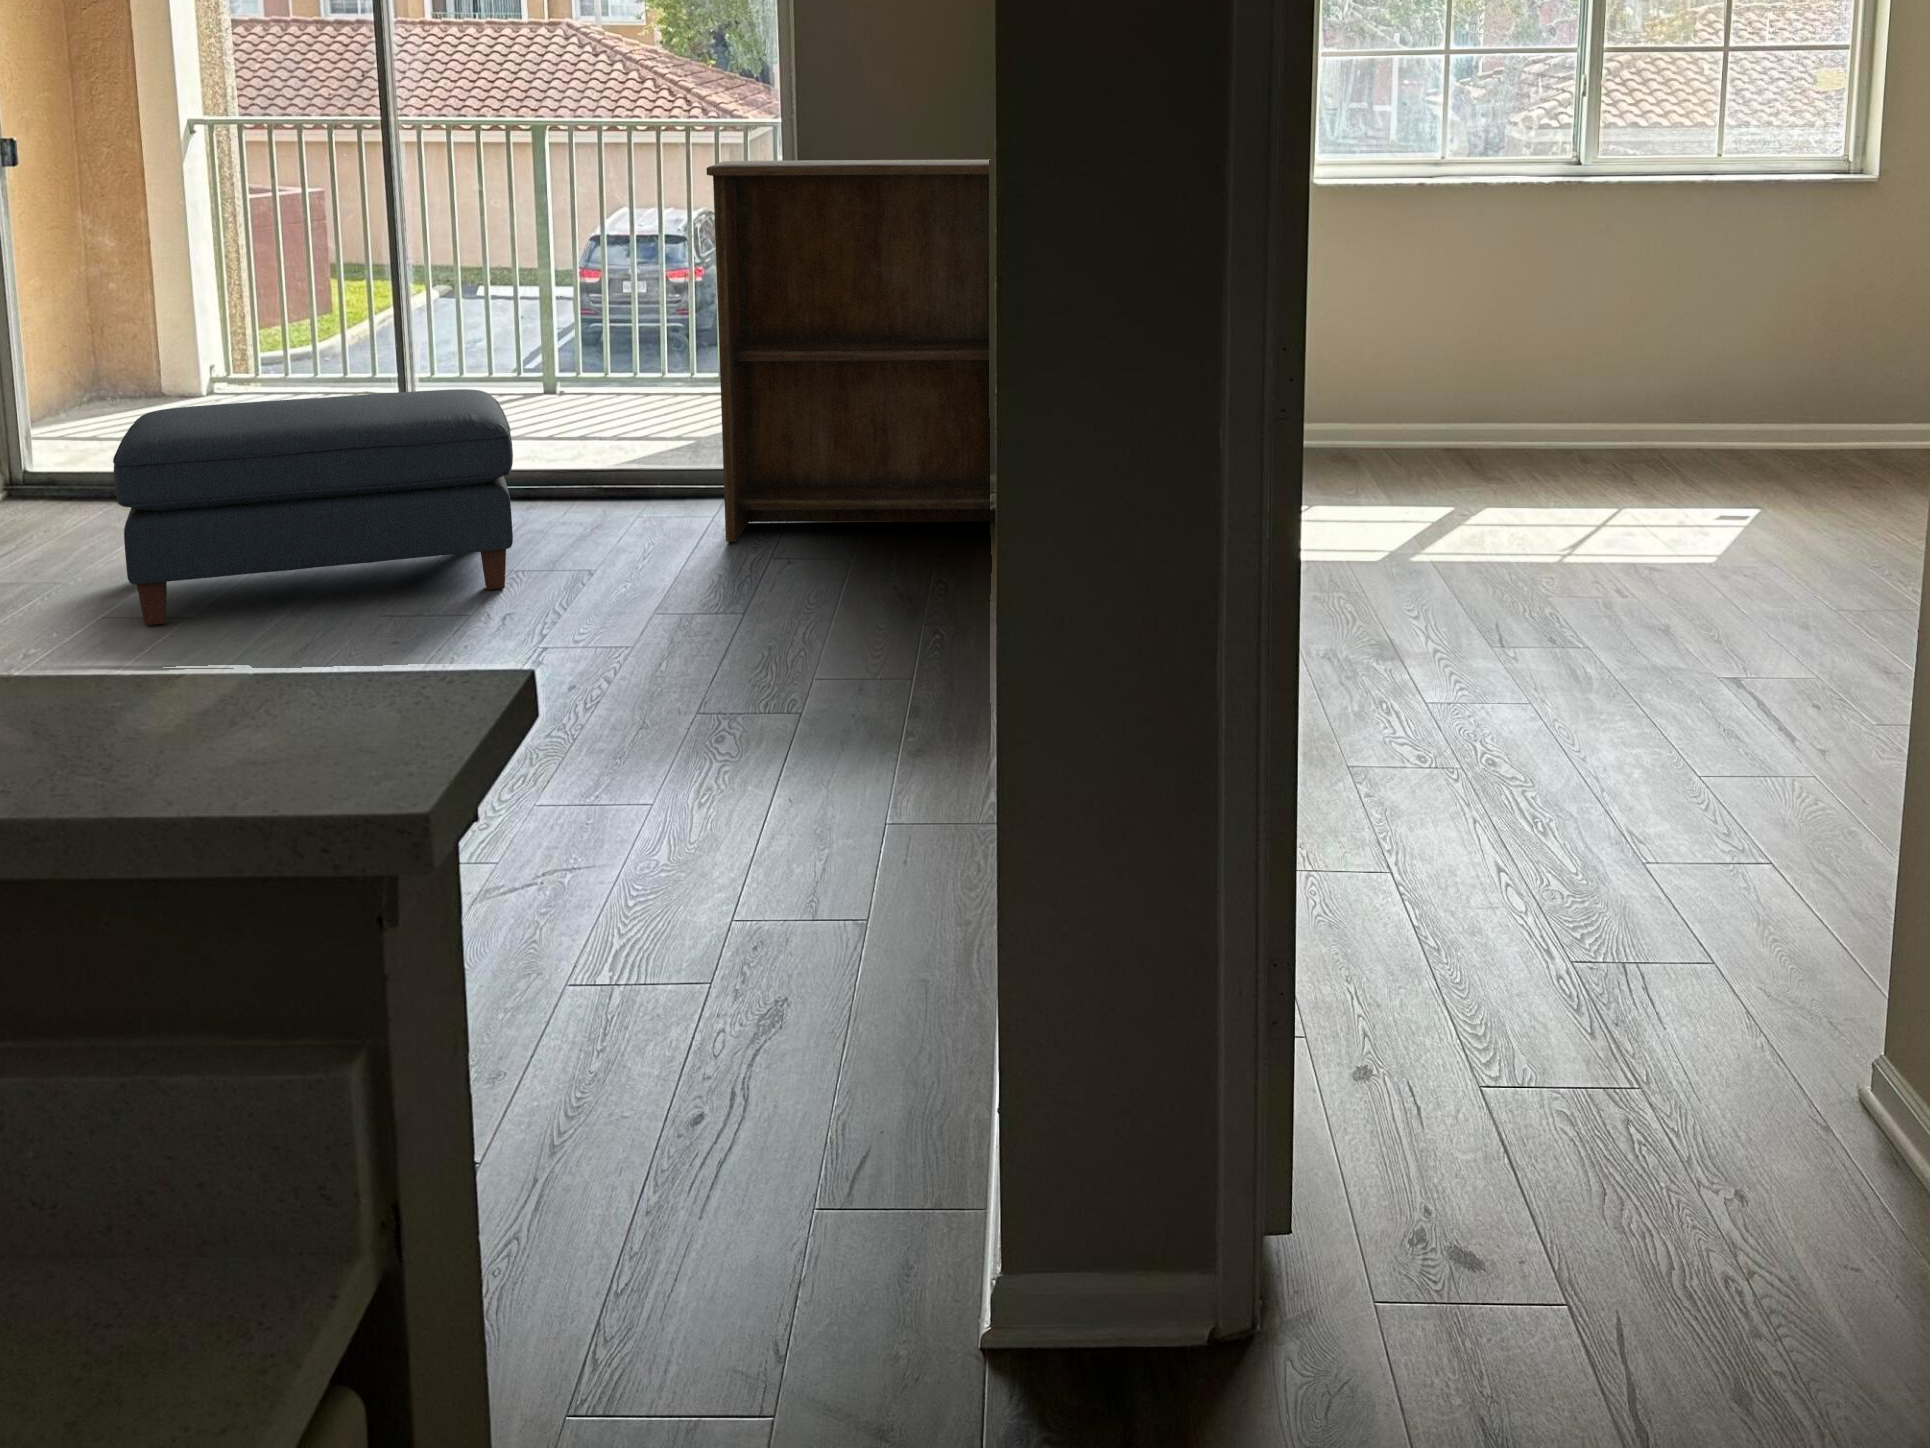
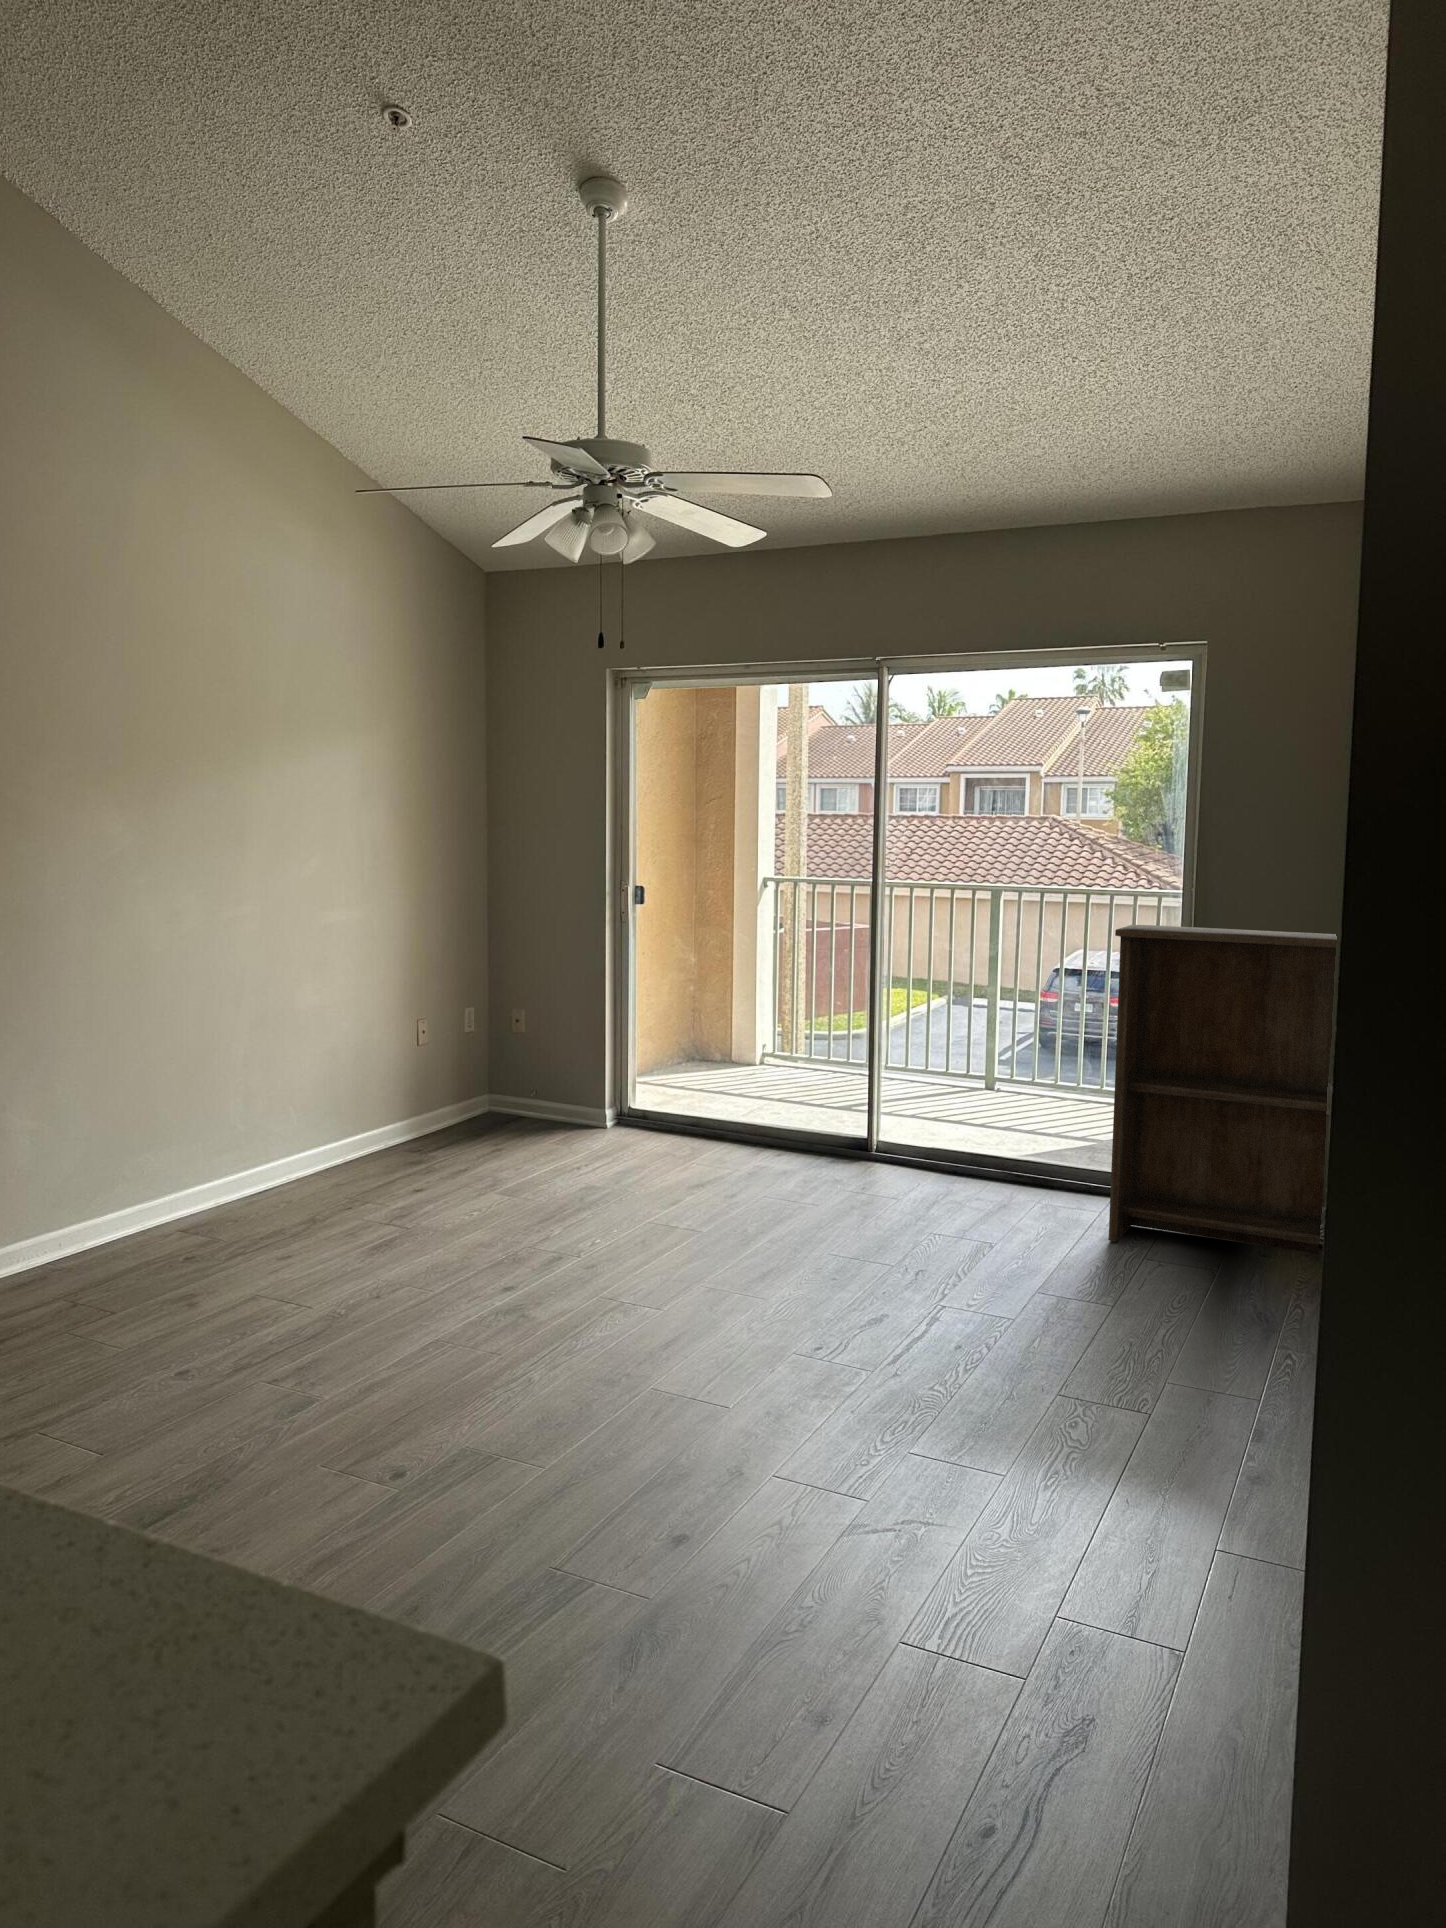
ottoman: present [113,389,513,625] -> none [661,1079,939,1251]

